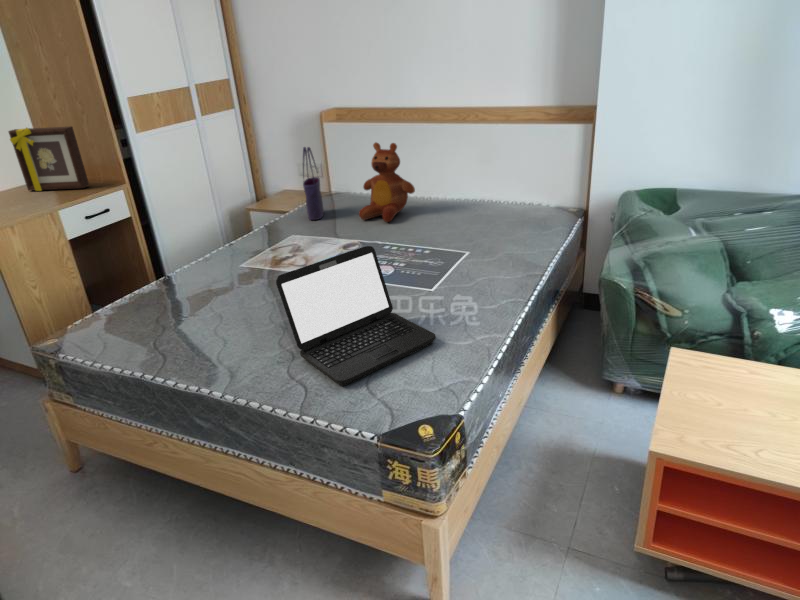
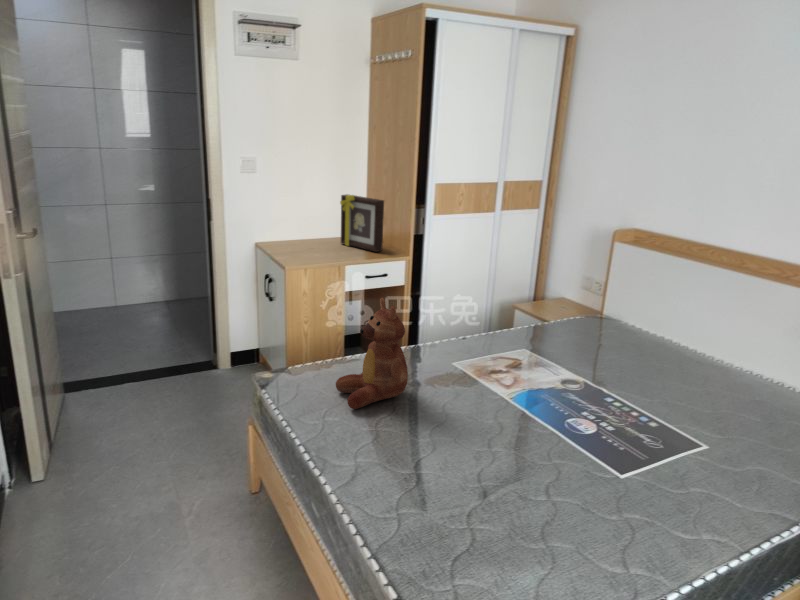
teddy bear: present [359,142,415,222] -> present [336,298,408,409]
tote bag: present [303,147,324,220] -> none [556,263,582,340]
laptop: present [276,246,436,386] -> none [416,395,570,548]

